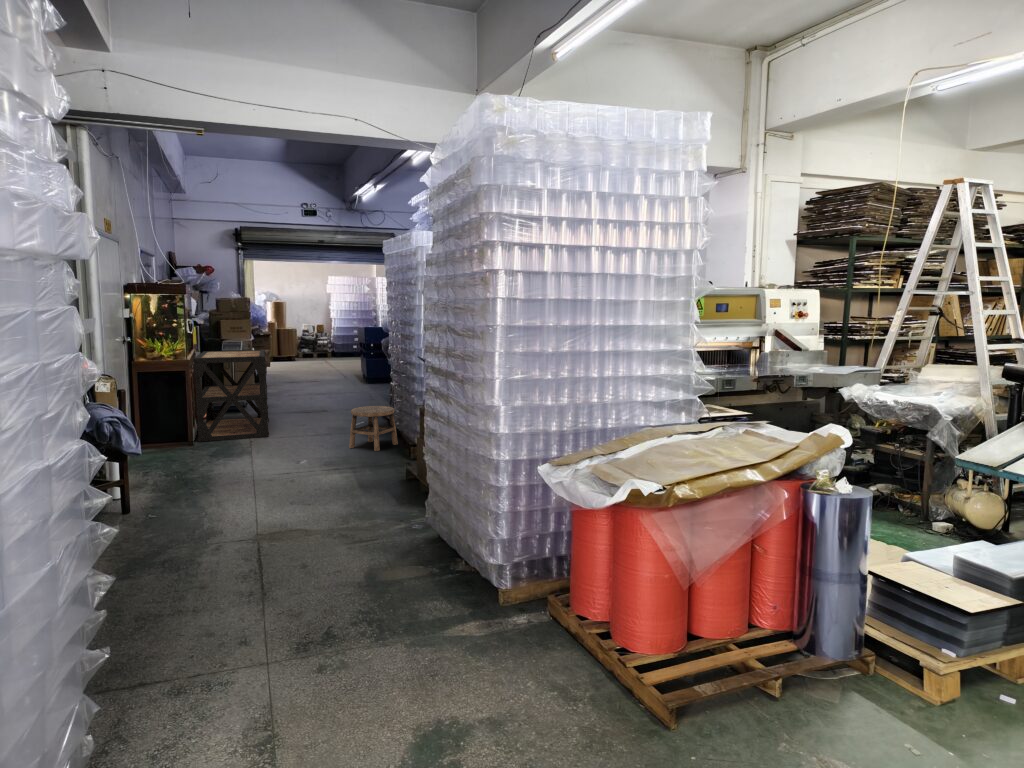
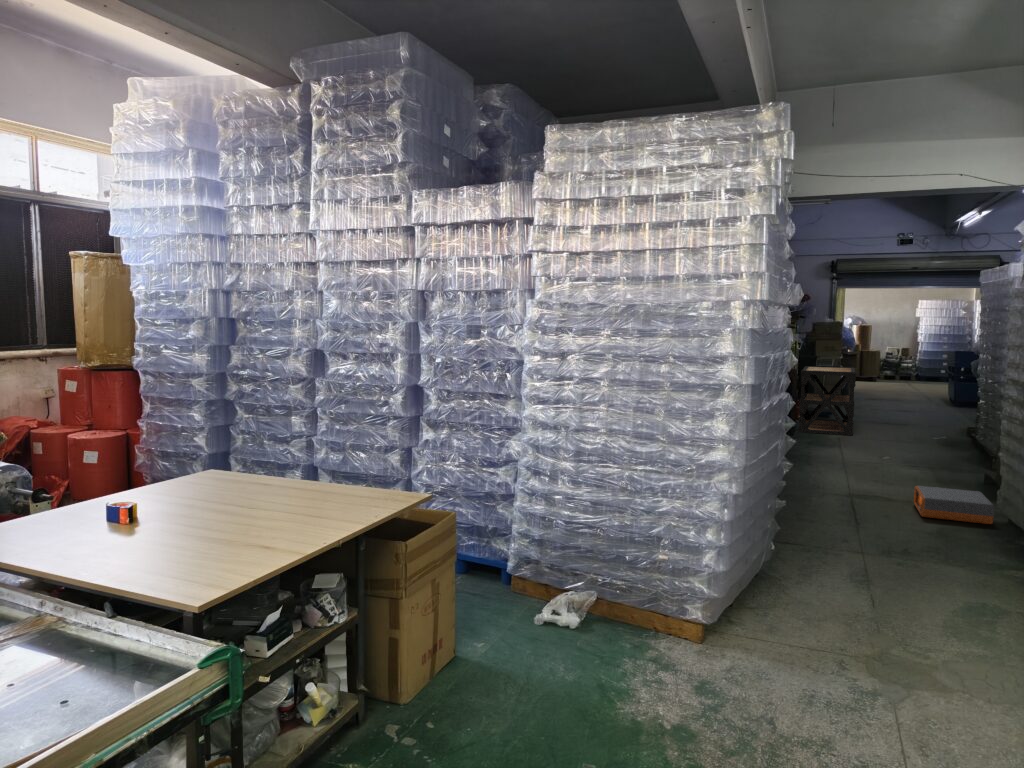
stool: present [349,406,398,451] -> none [923,419,972,457]
storage box: none [348,514,448,577] -> present [914,486,994,524]

